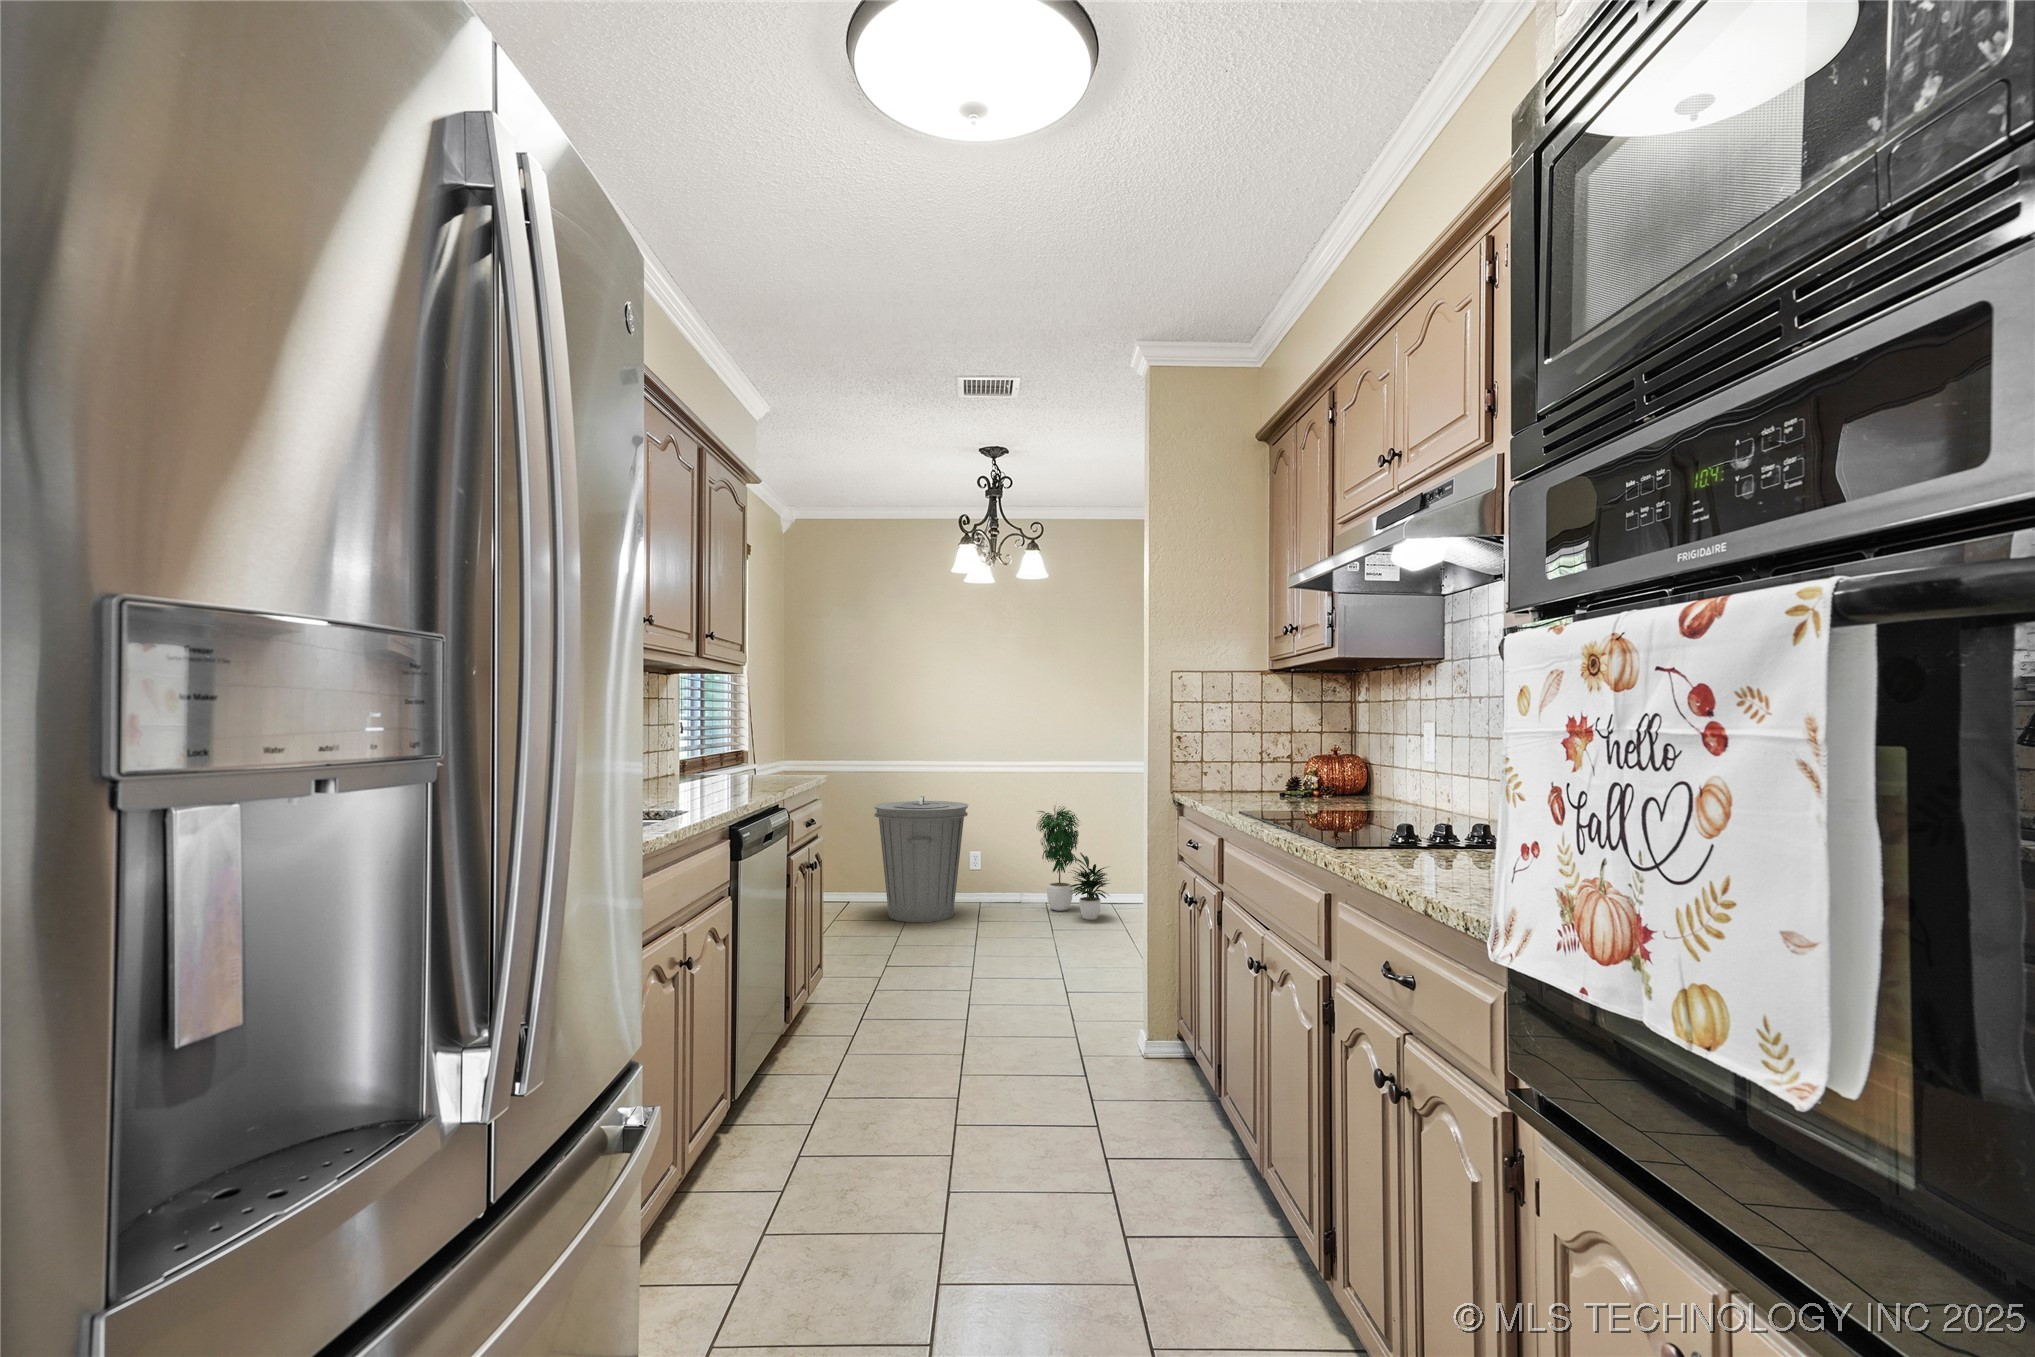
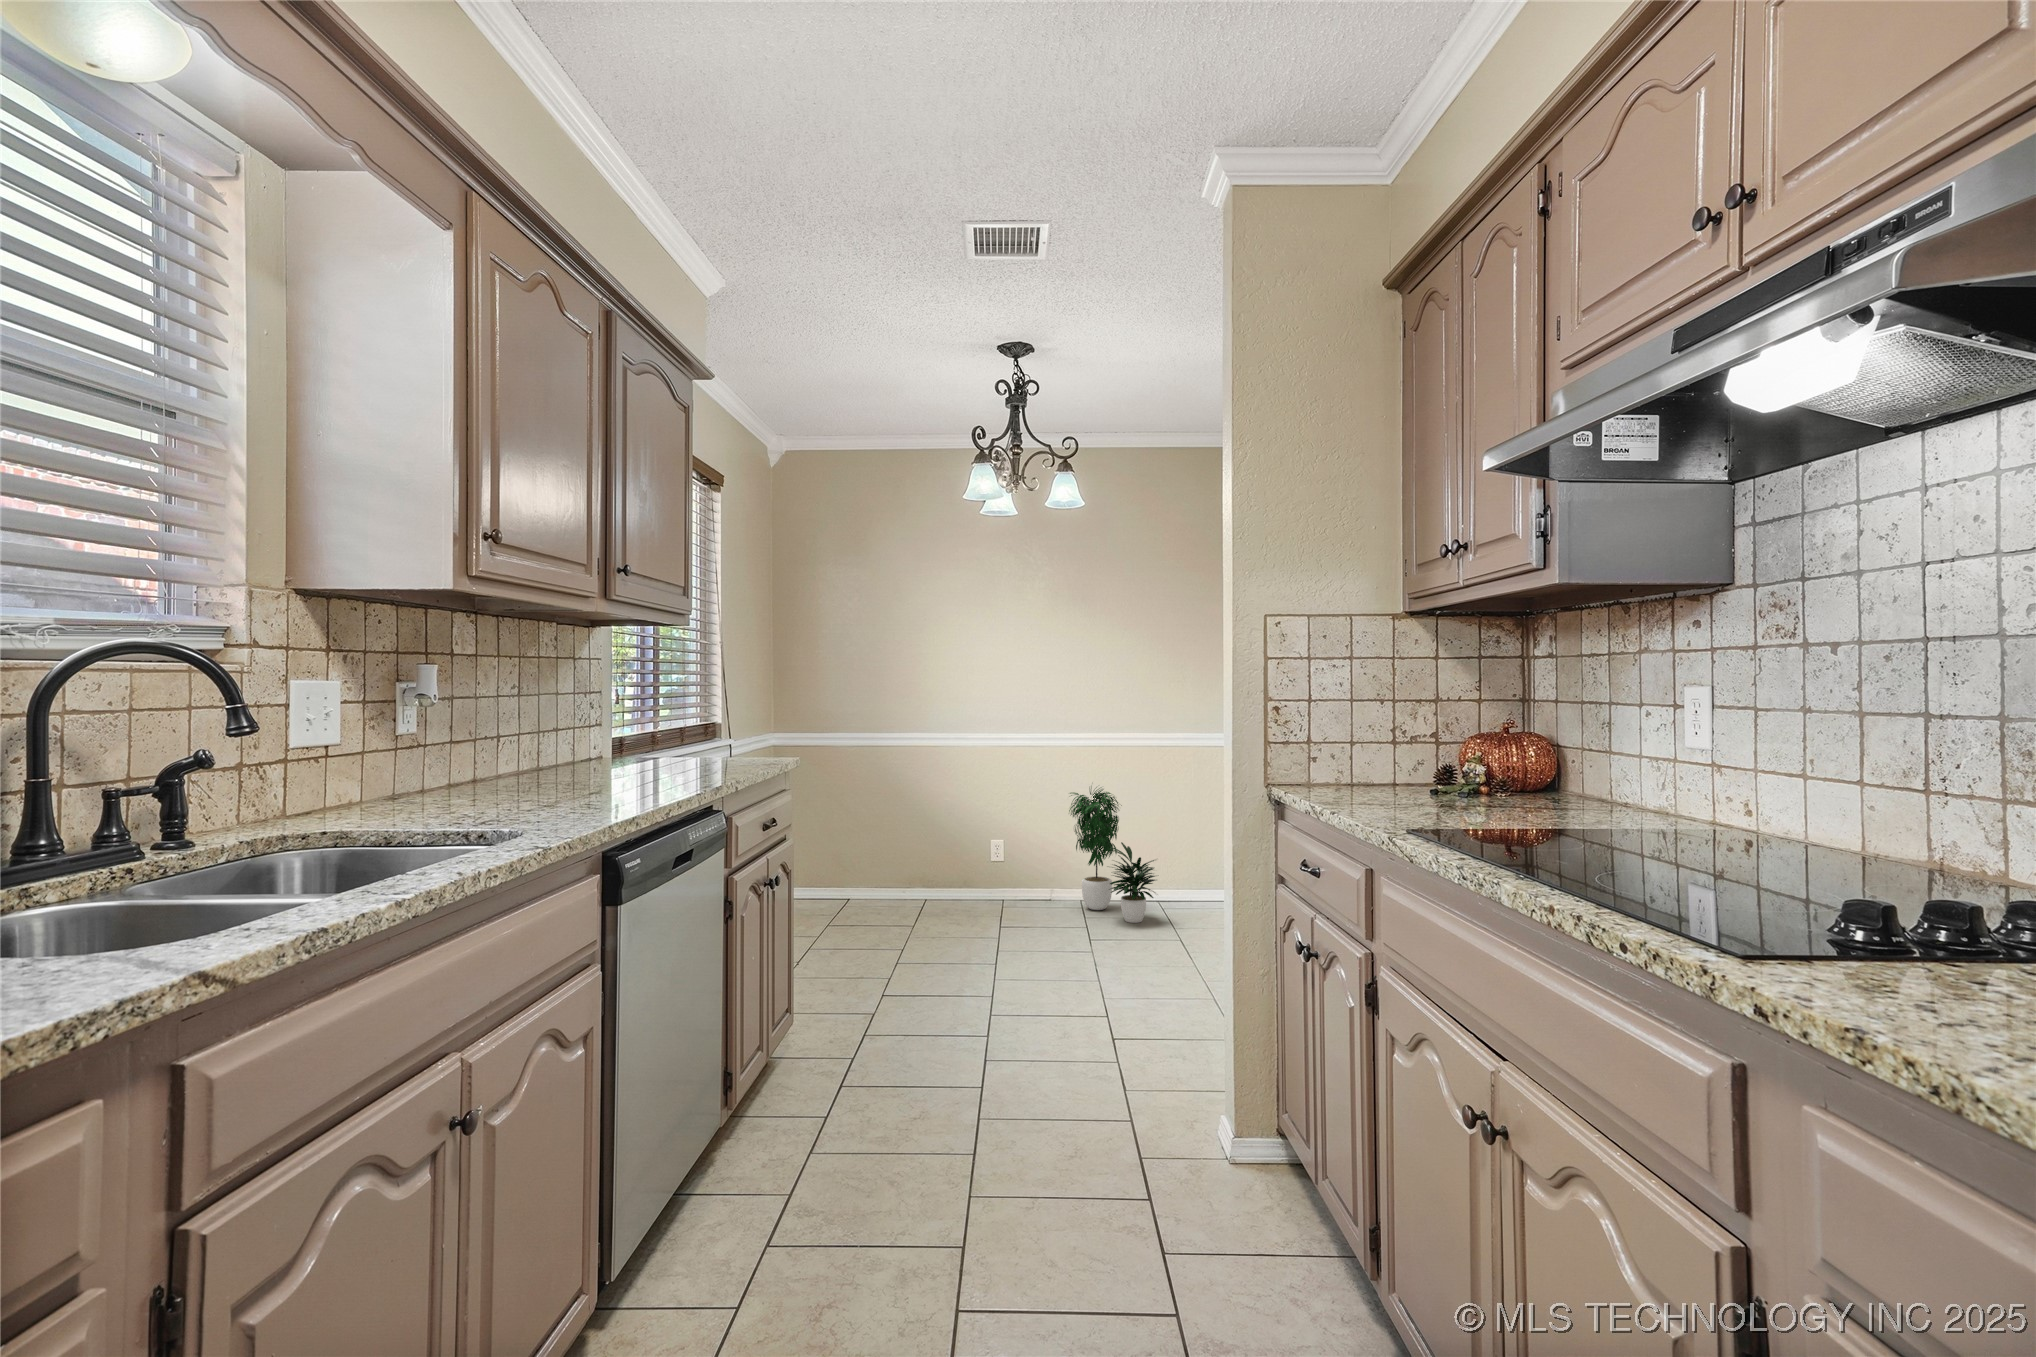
trash can: present [874,796,969,922] -> none [876,776,989,926]

